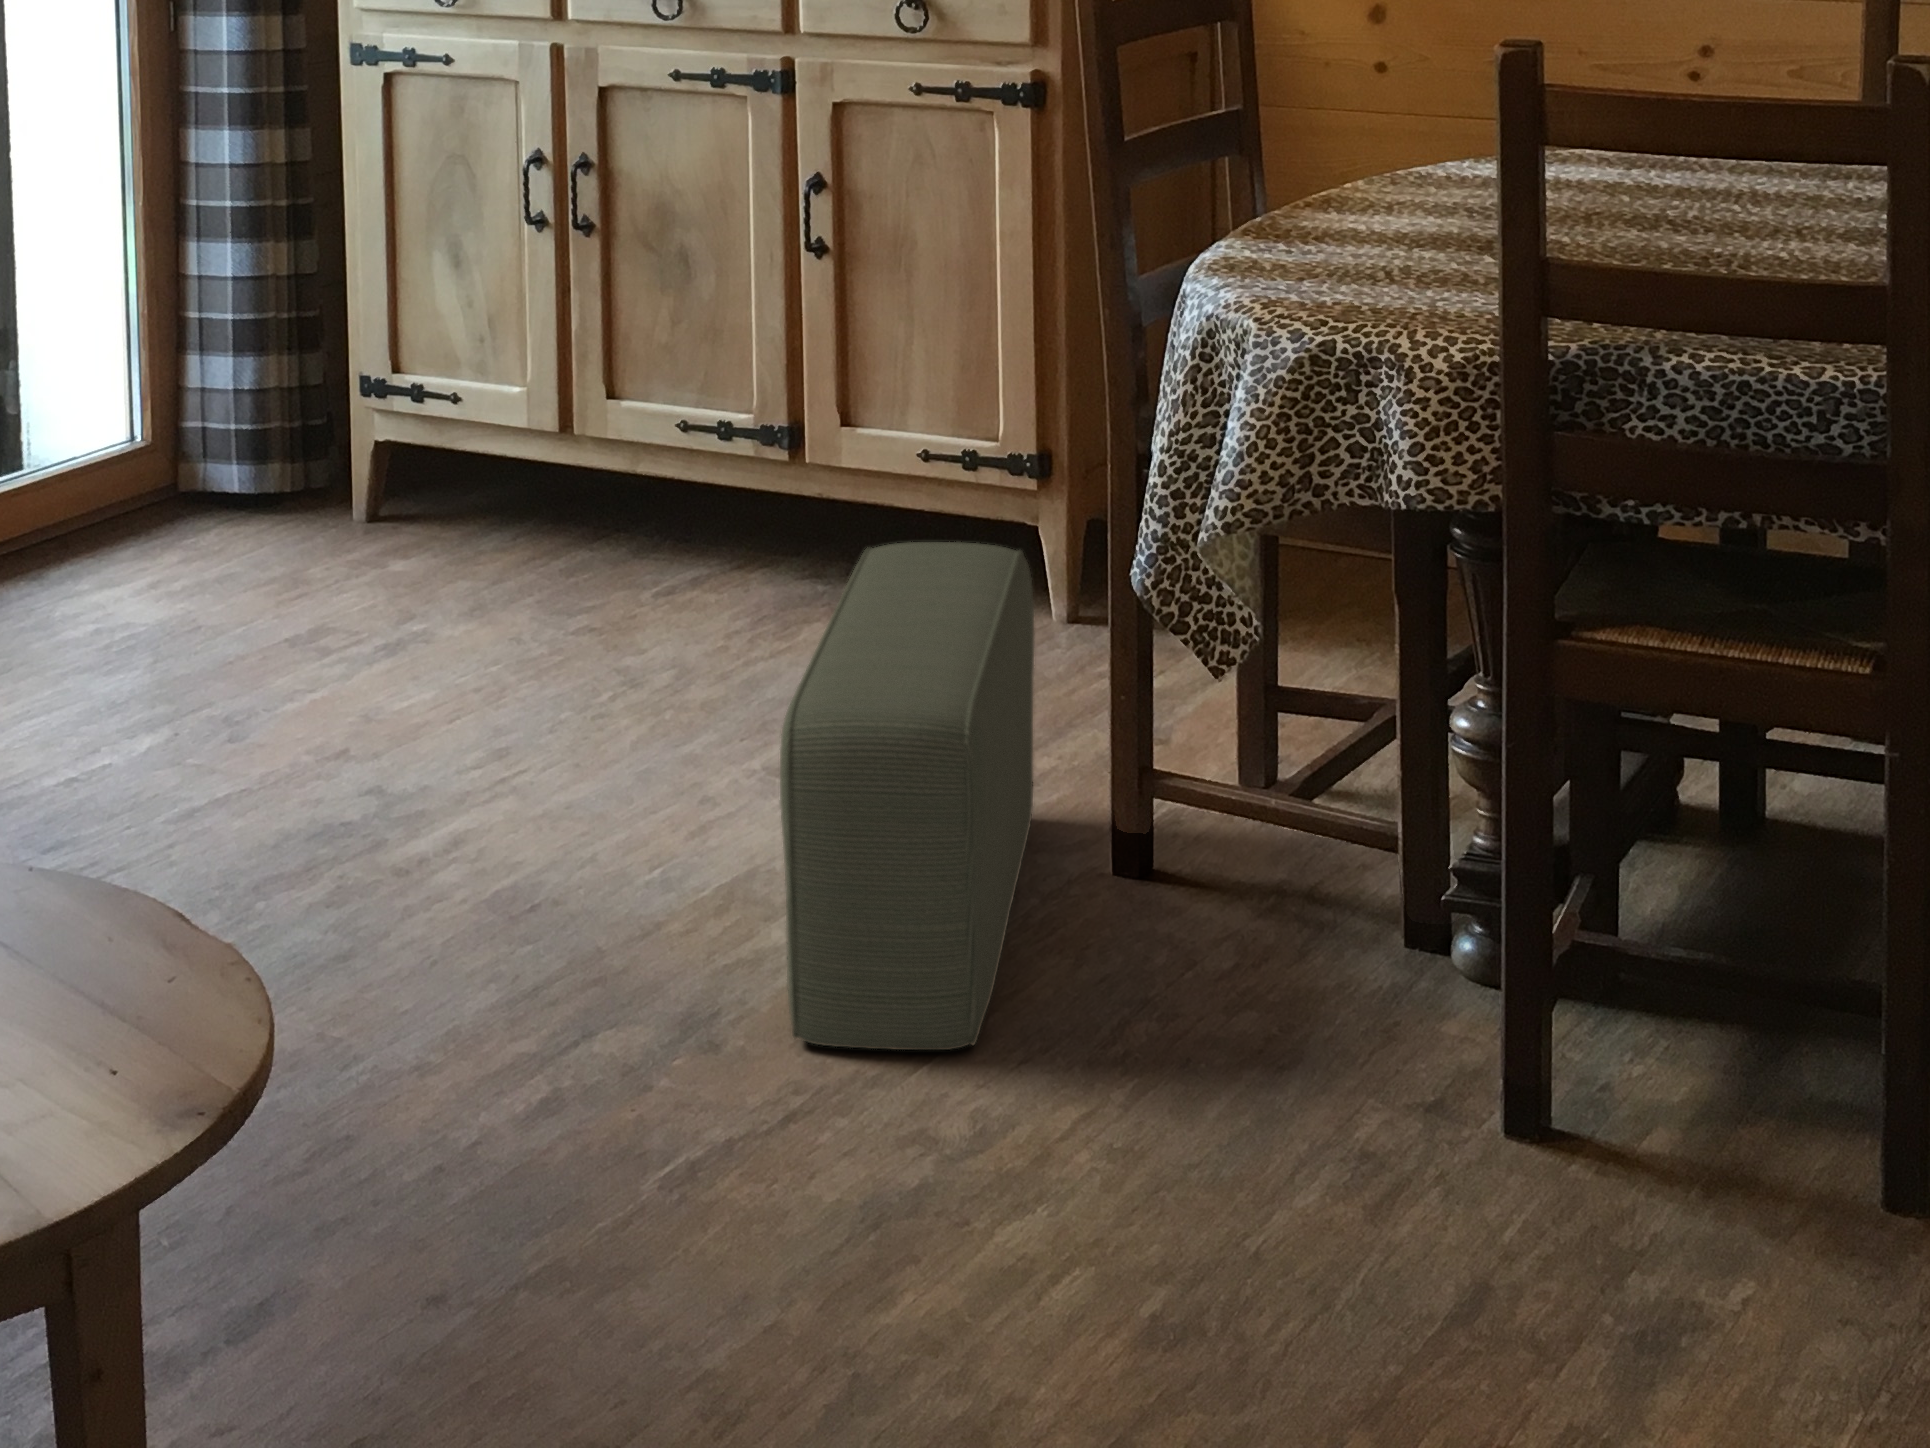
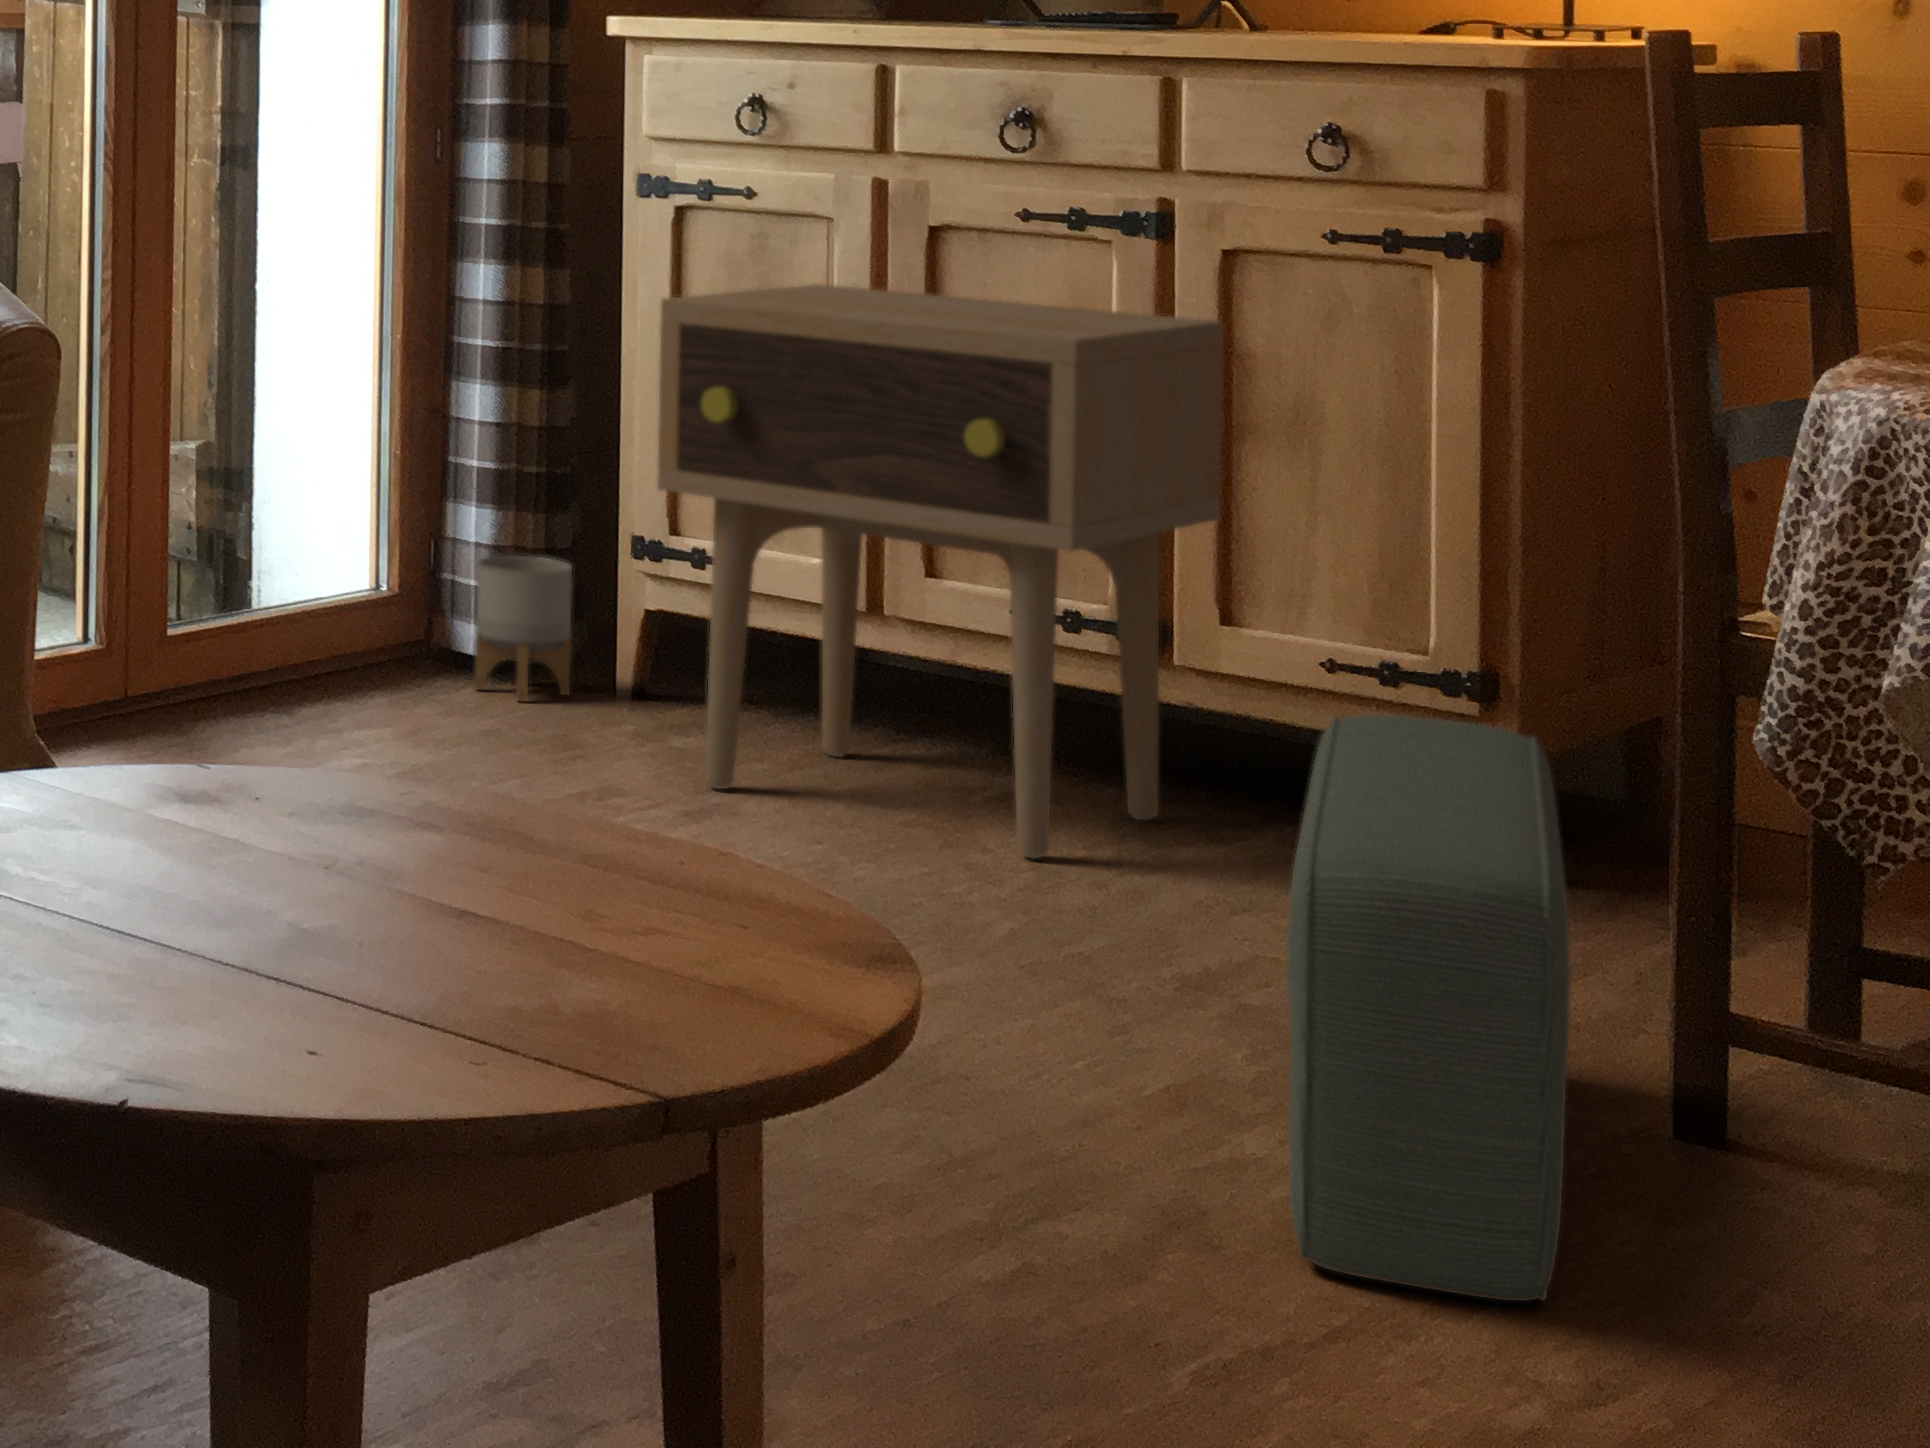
side table: none [348,144,837,655] -> present [657,284,1223,858]
planter: none [216,401,308,539] -> present [475,556,572,701]

